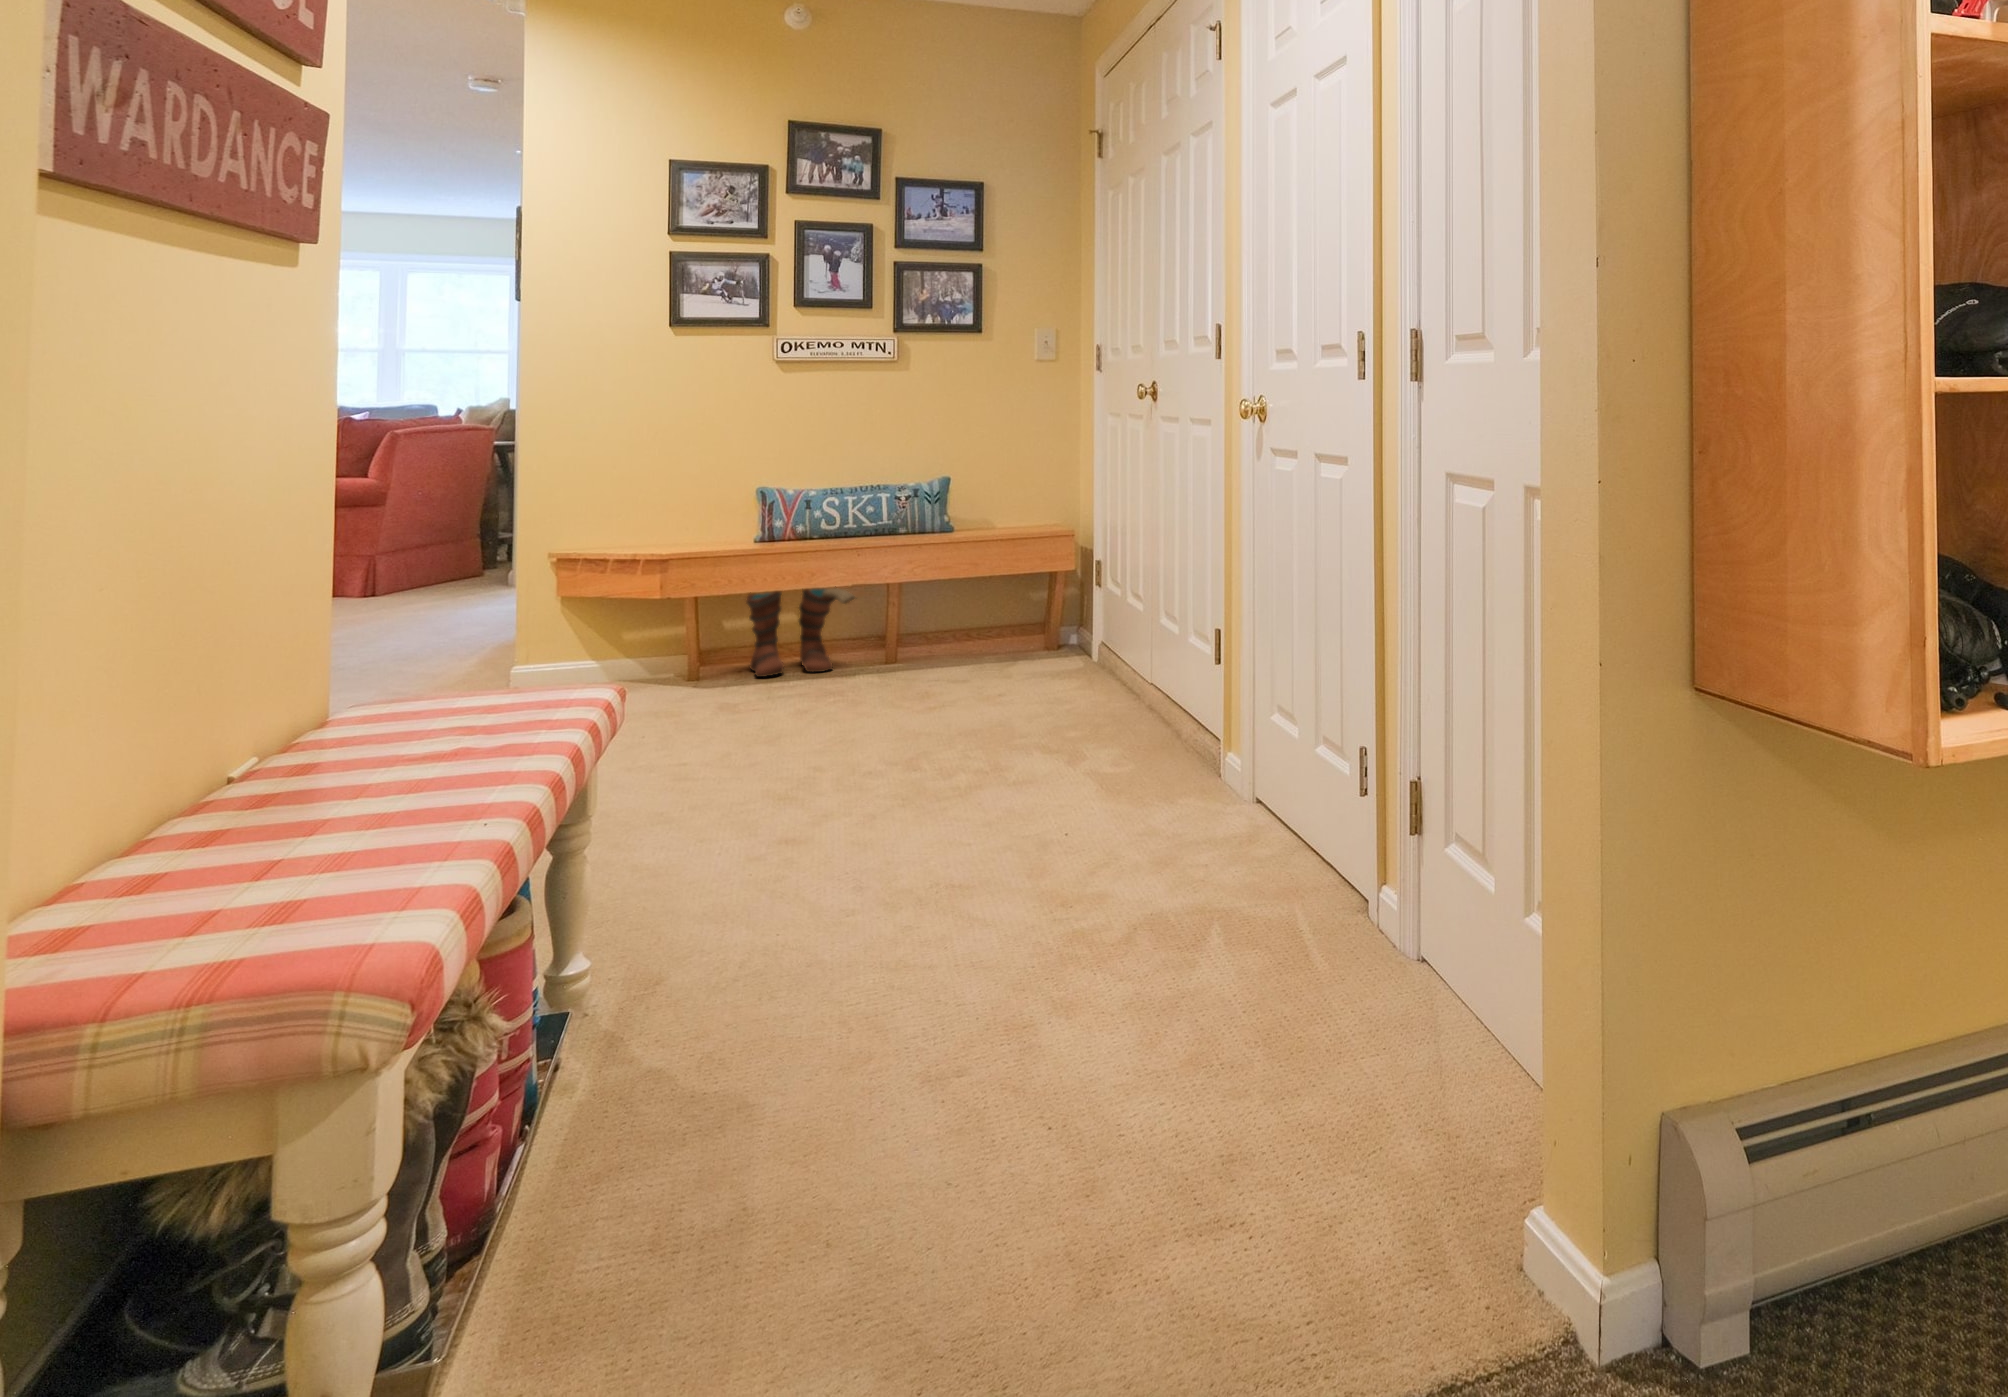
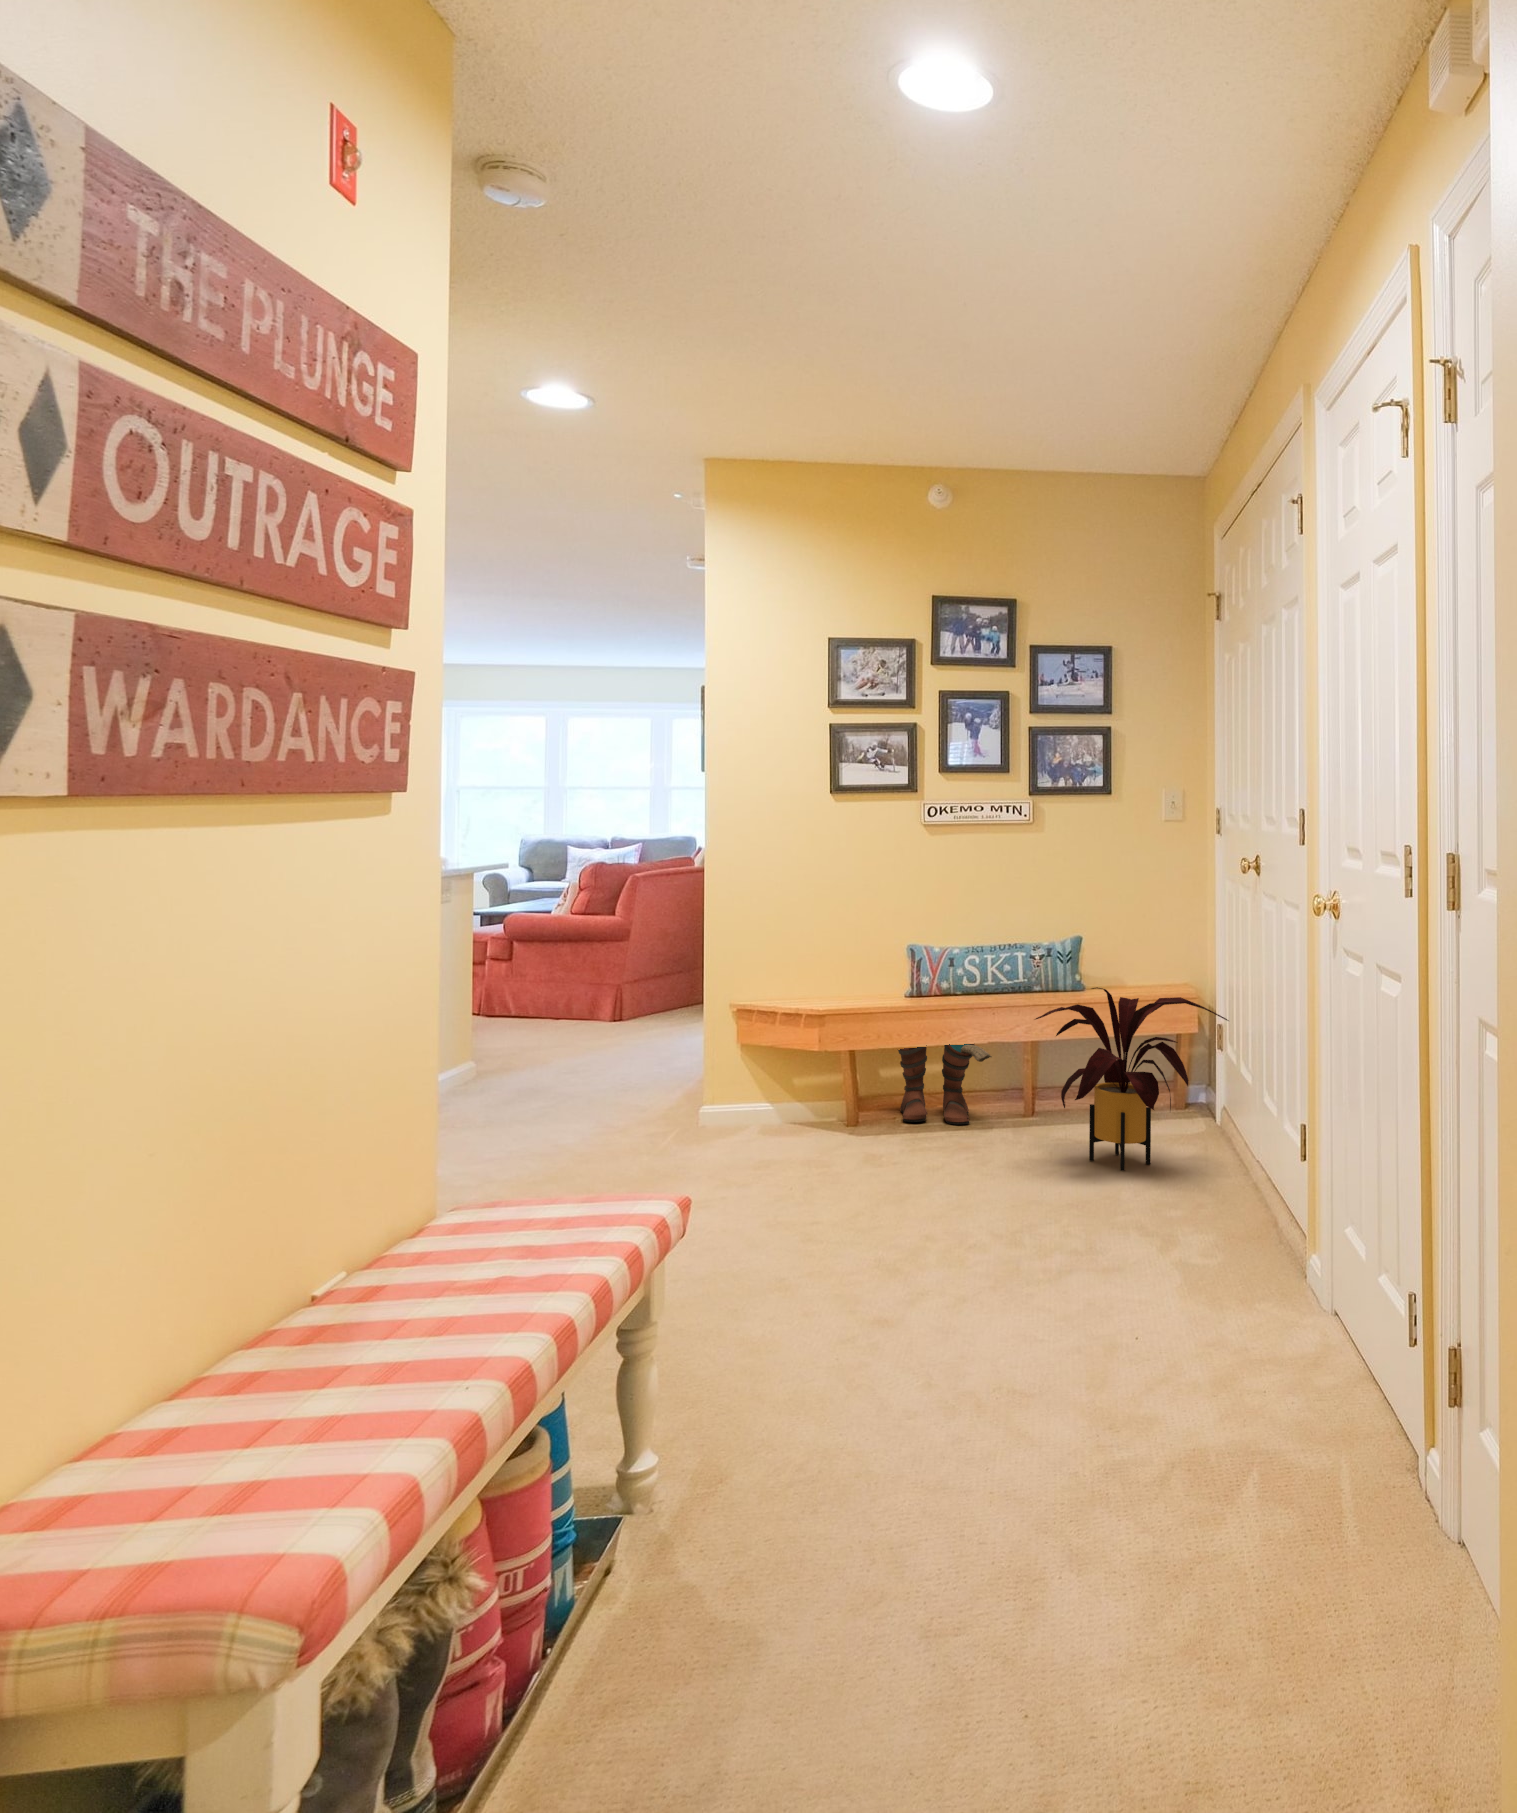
house plant: none [912,511,1093,682] -> present [1036,987,1229,1170]

